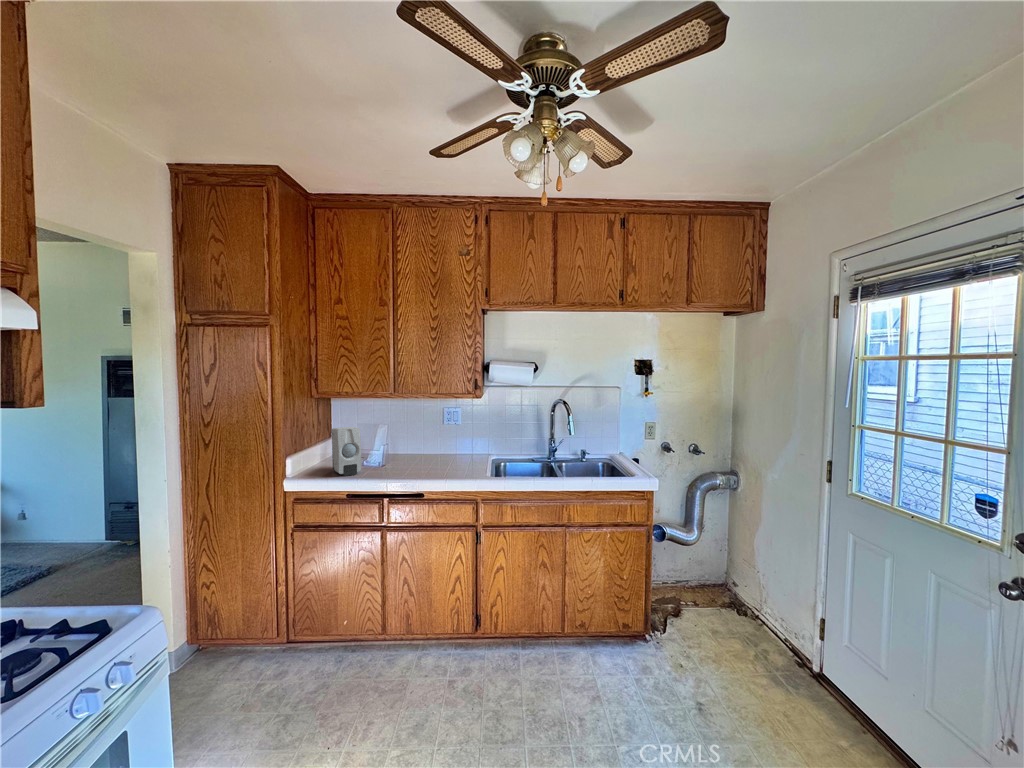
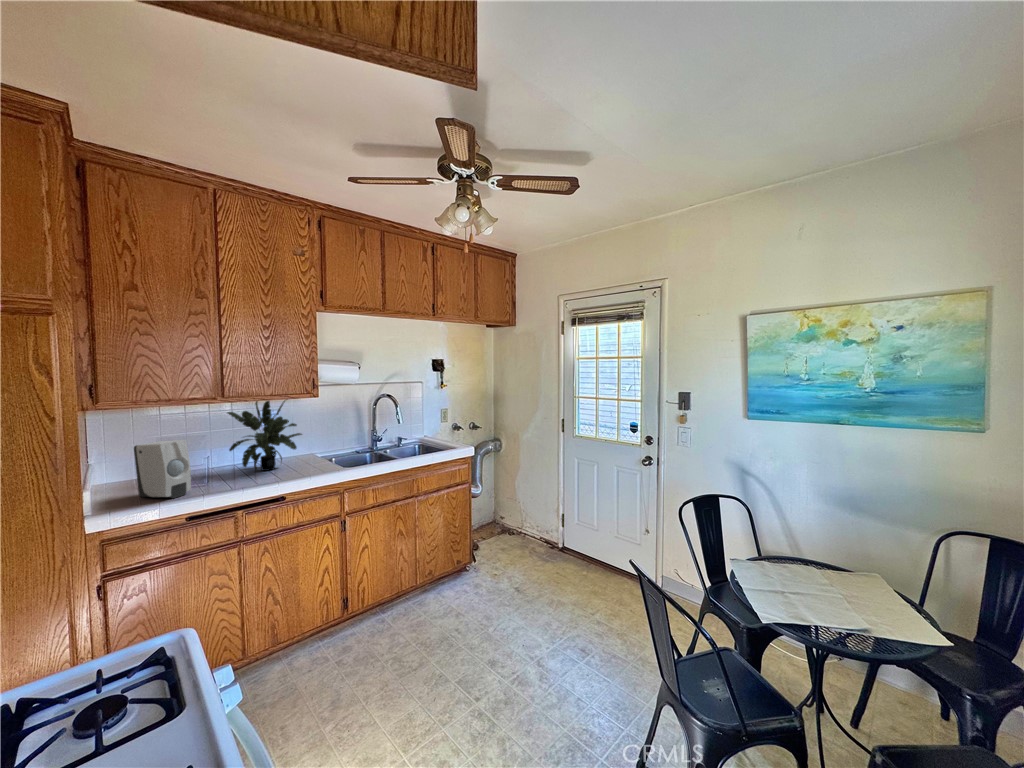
potted plant: none [410,397,466,465] -> present [227,401,302,471]

